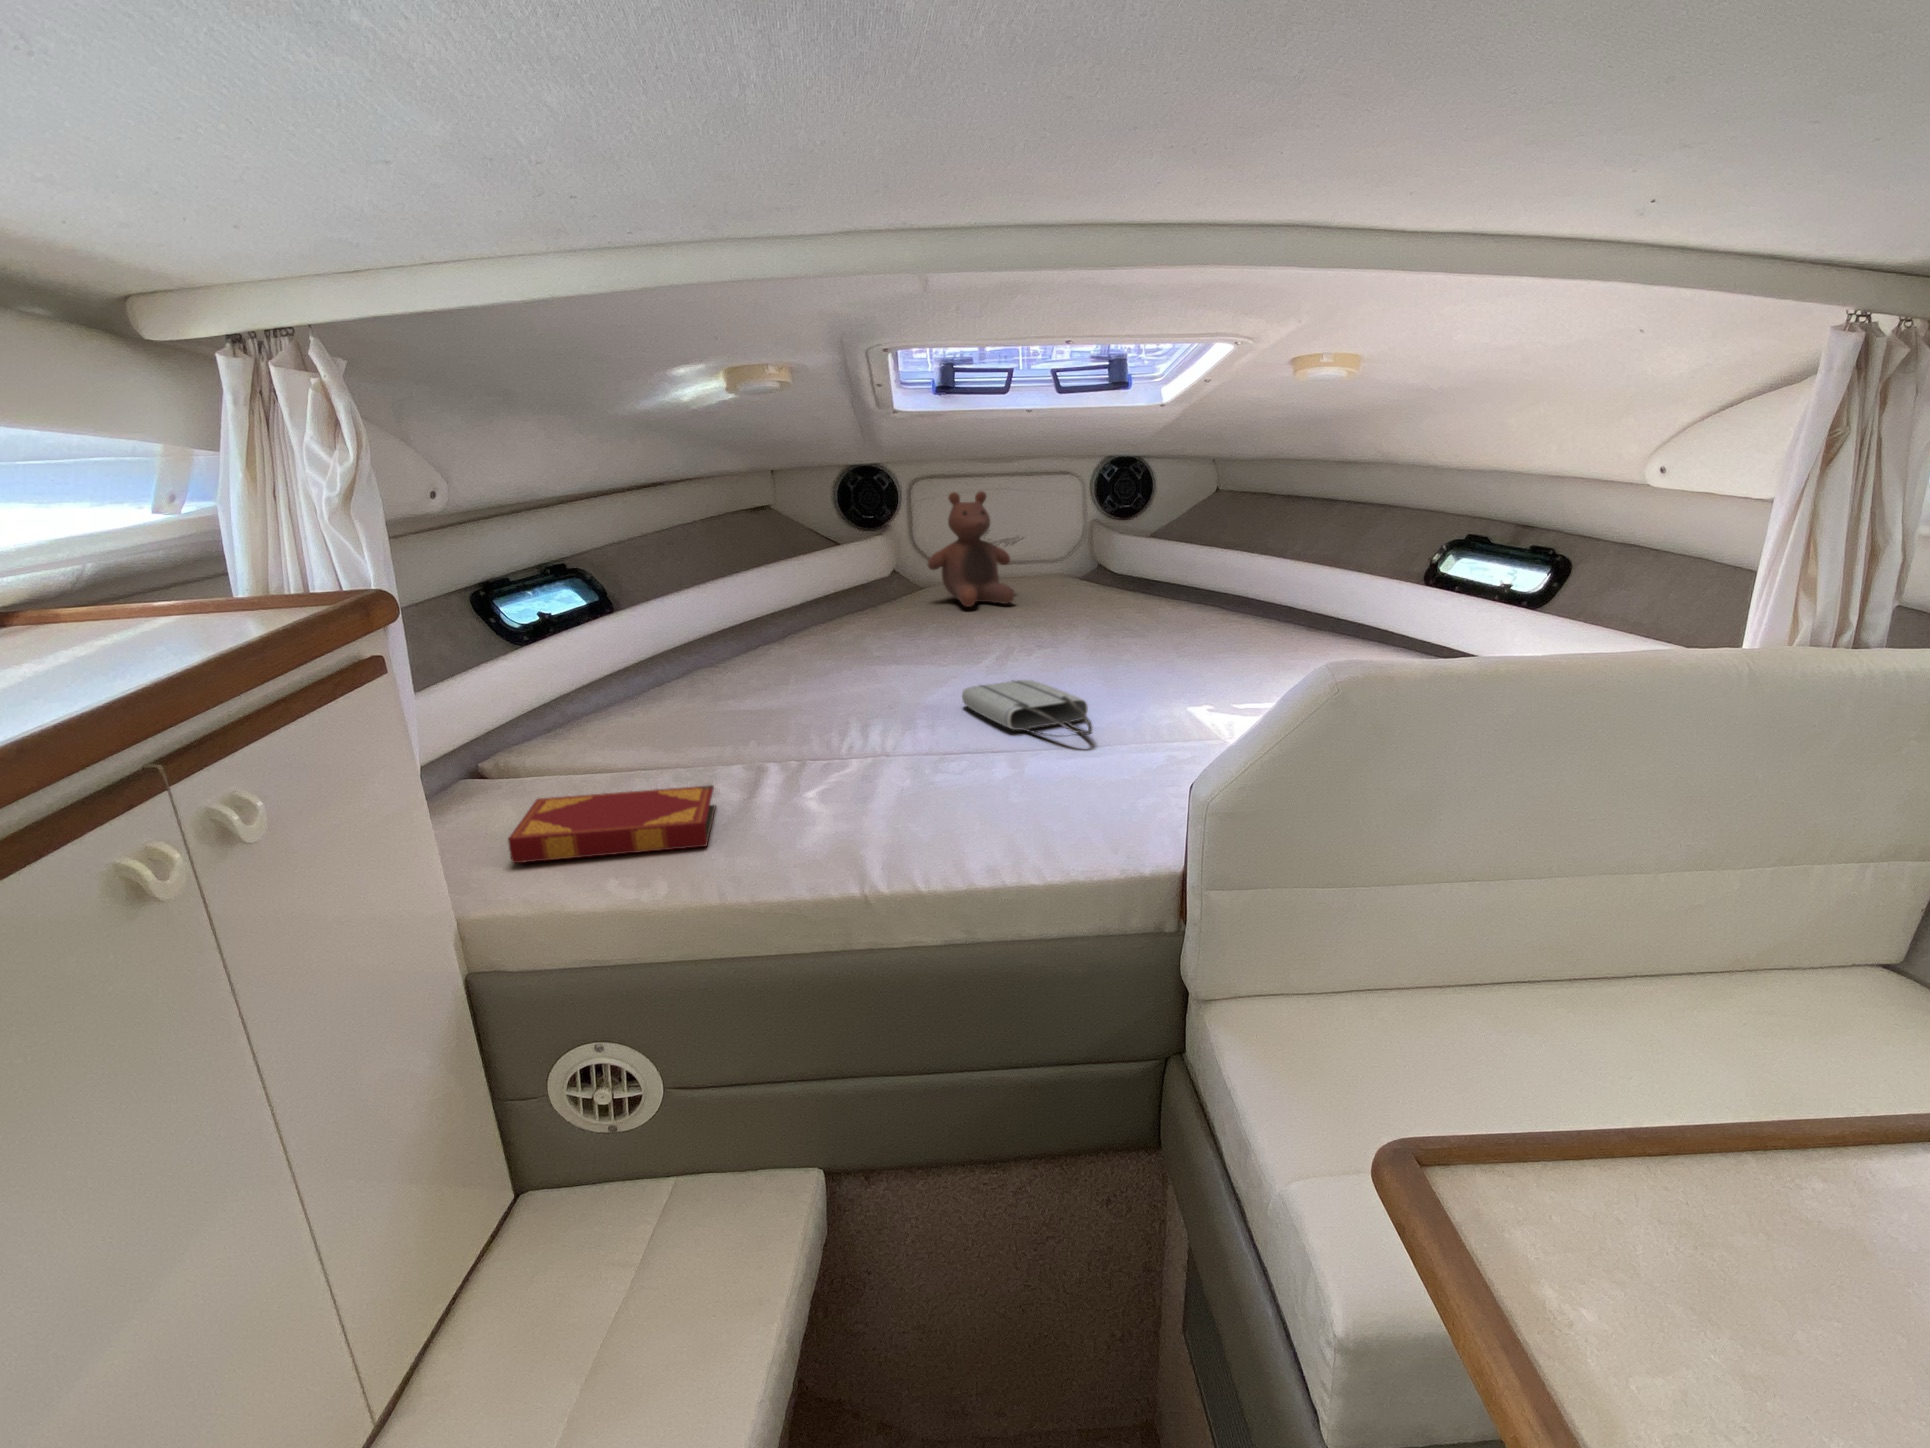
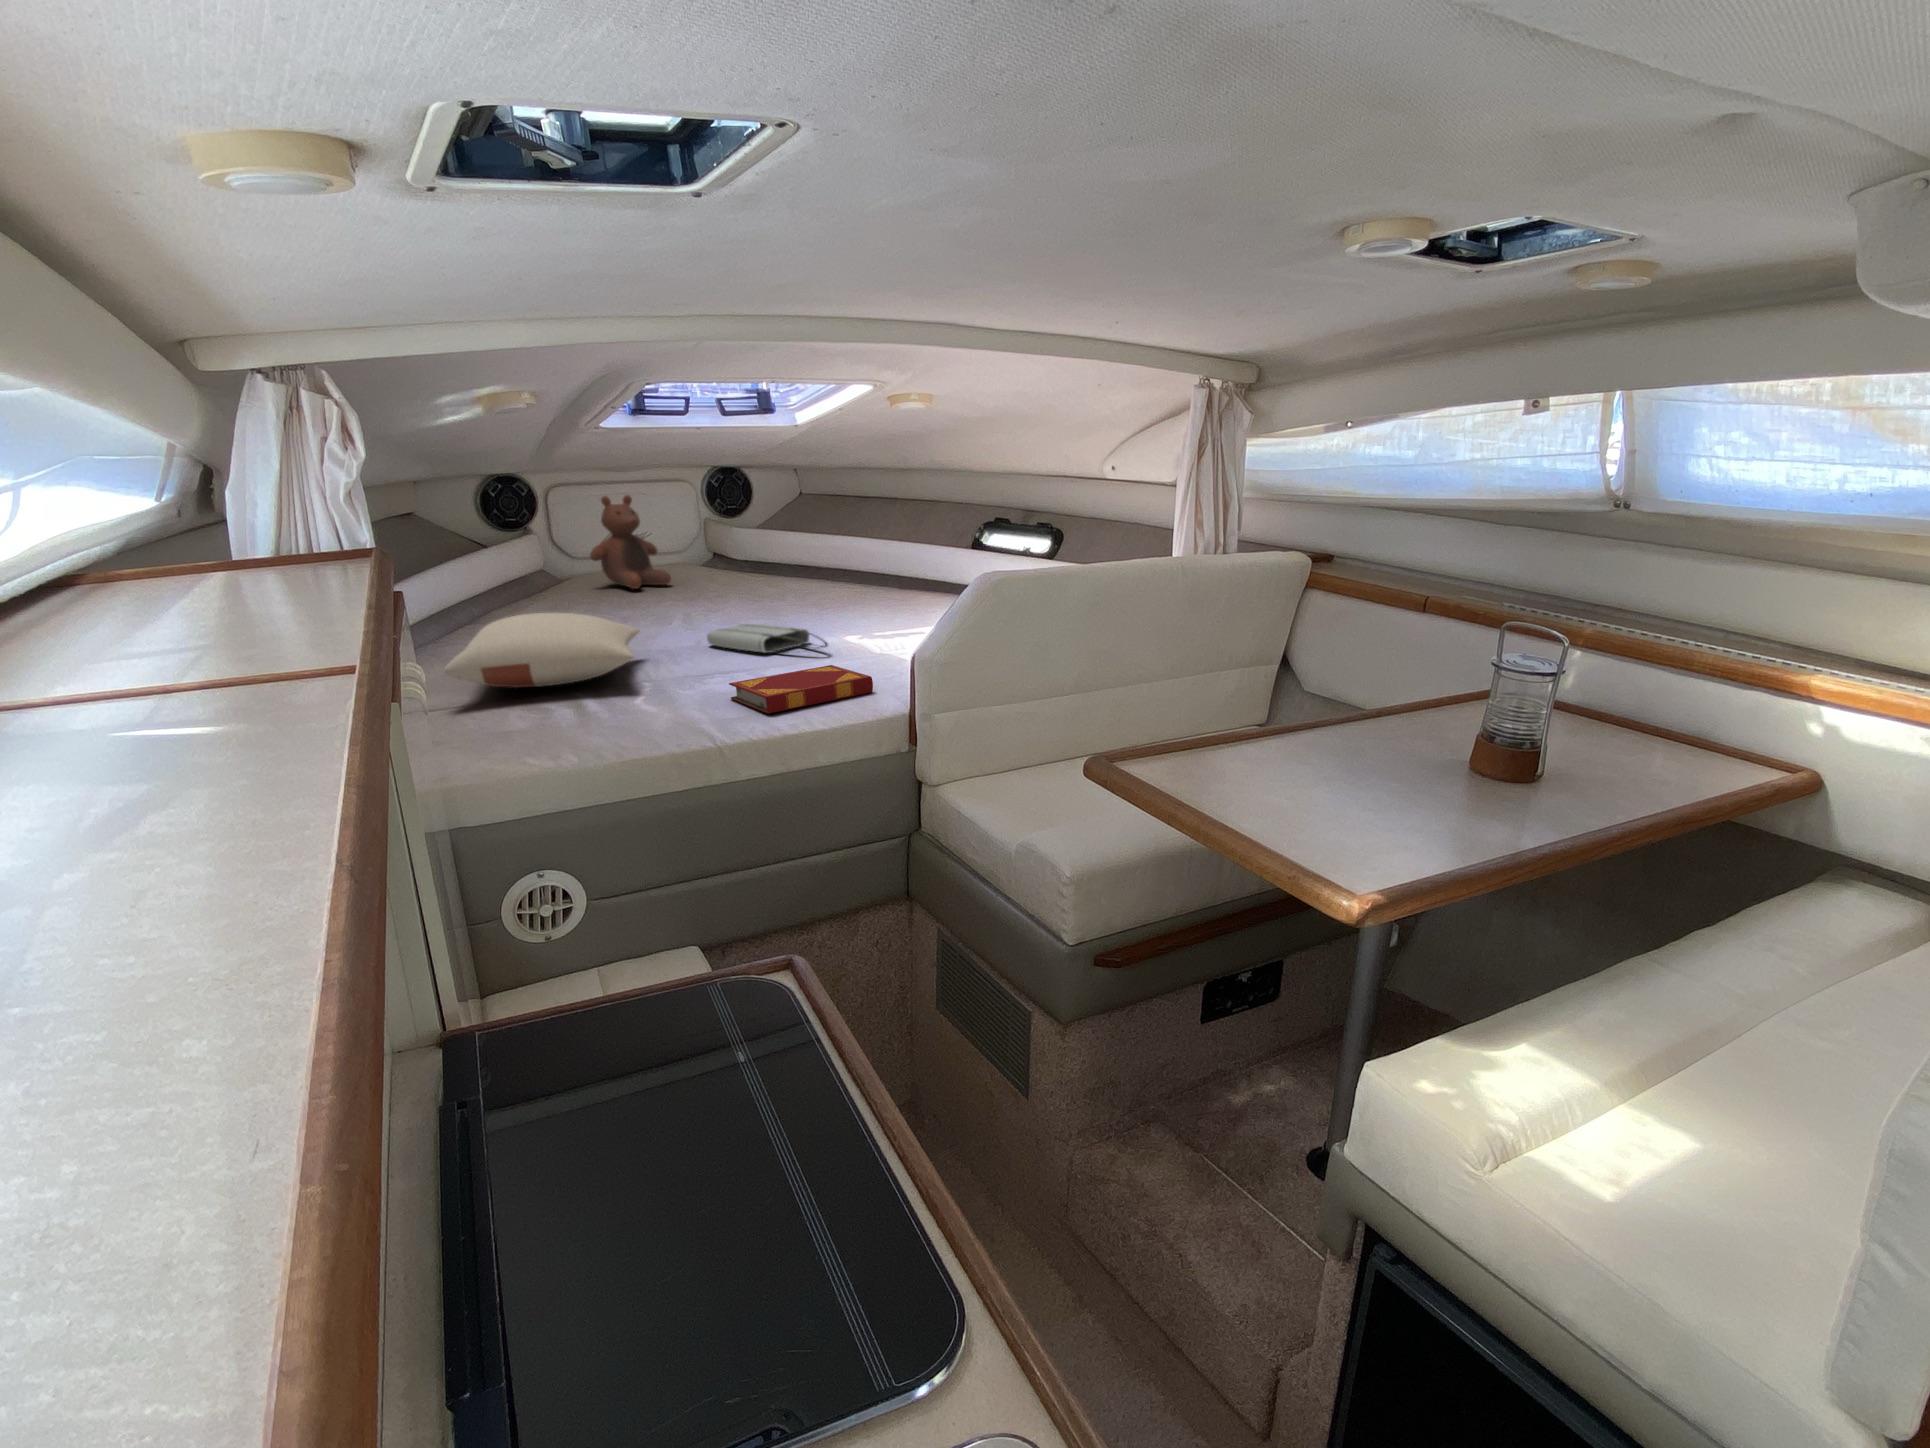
pillow: none [597,652,871,747] -> present [445,613,639,688]
hardback book: present [508,785,716,863] -> present [729,665,873,714]

